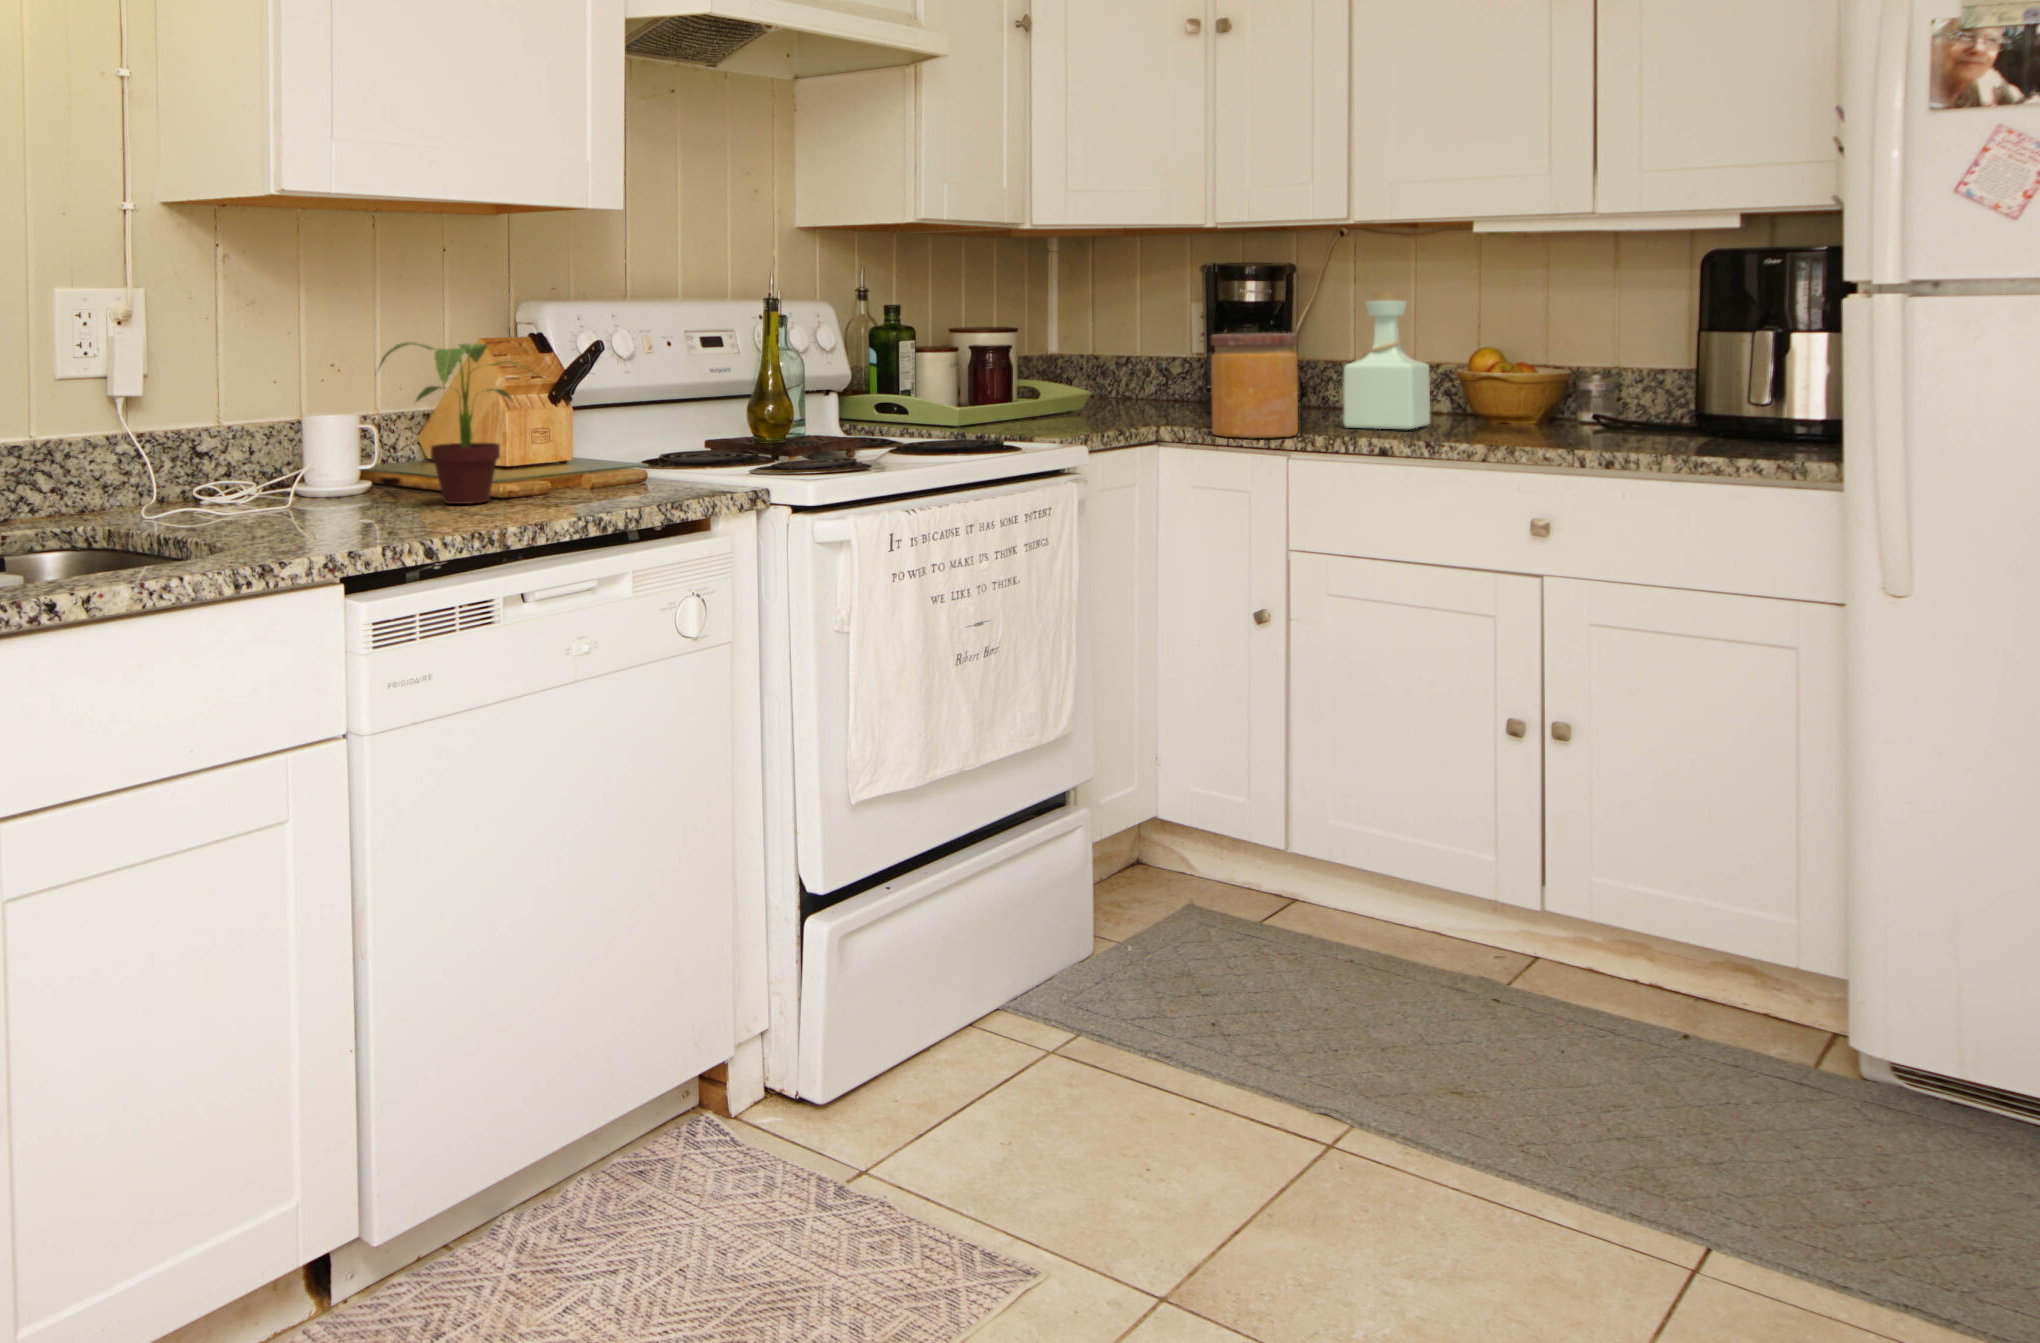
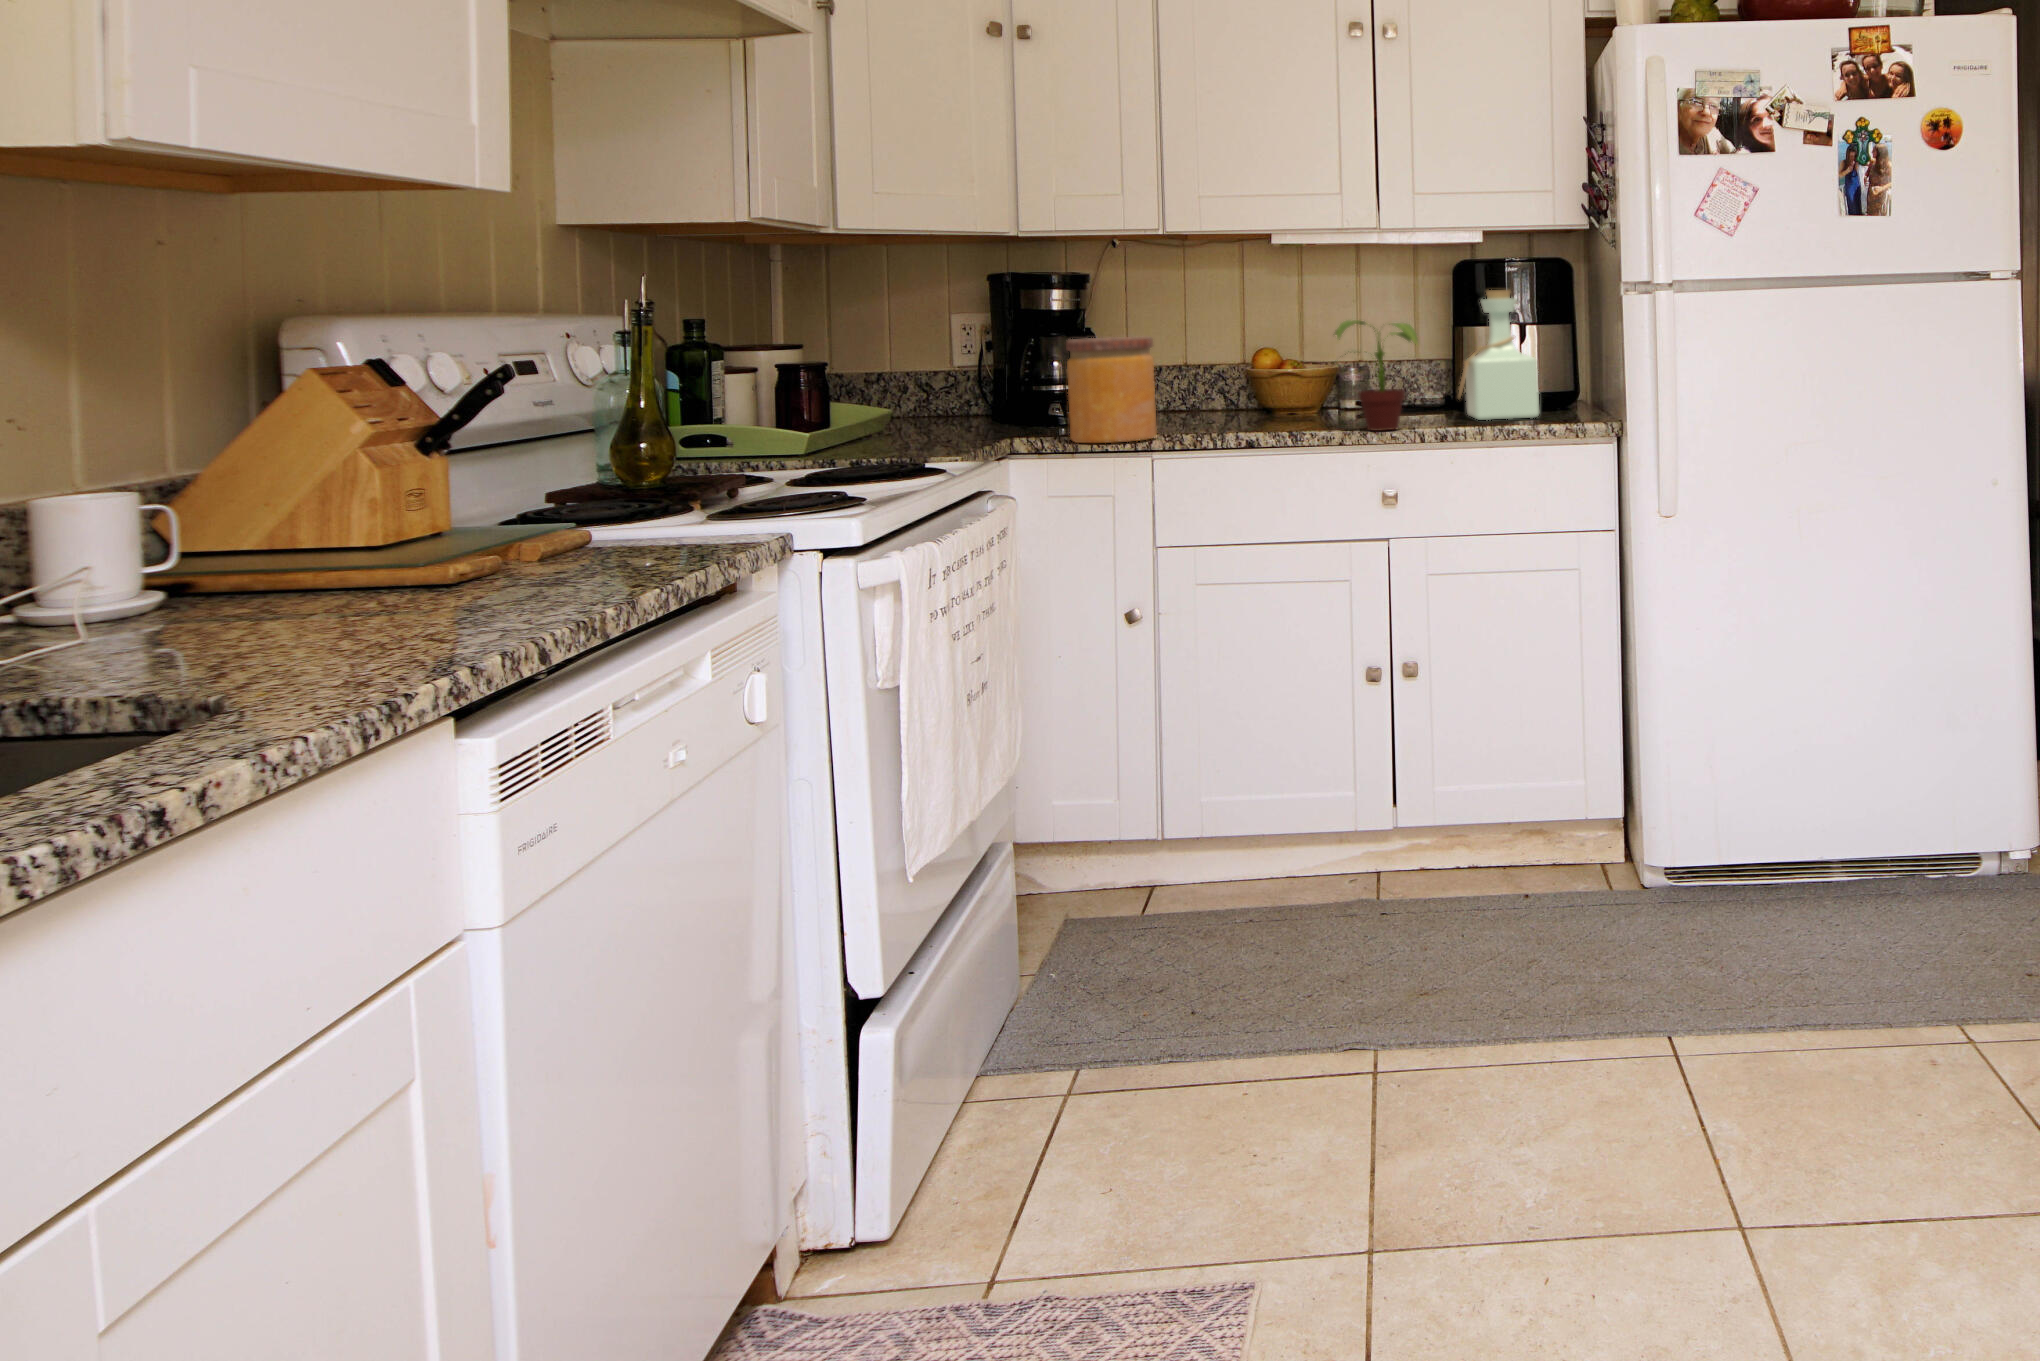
bottle: present [1340,291,1430,429] -> present [1459,290,1539,420]
potted plant: present [380,342,542,504] -> present [1335,320,1418,431]

